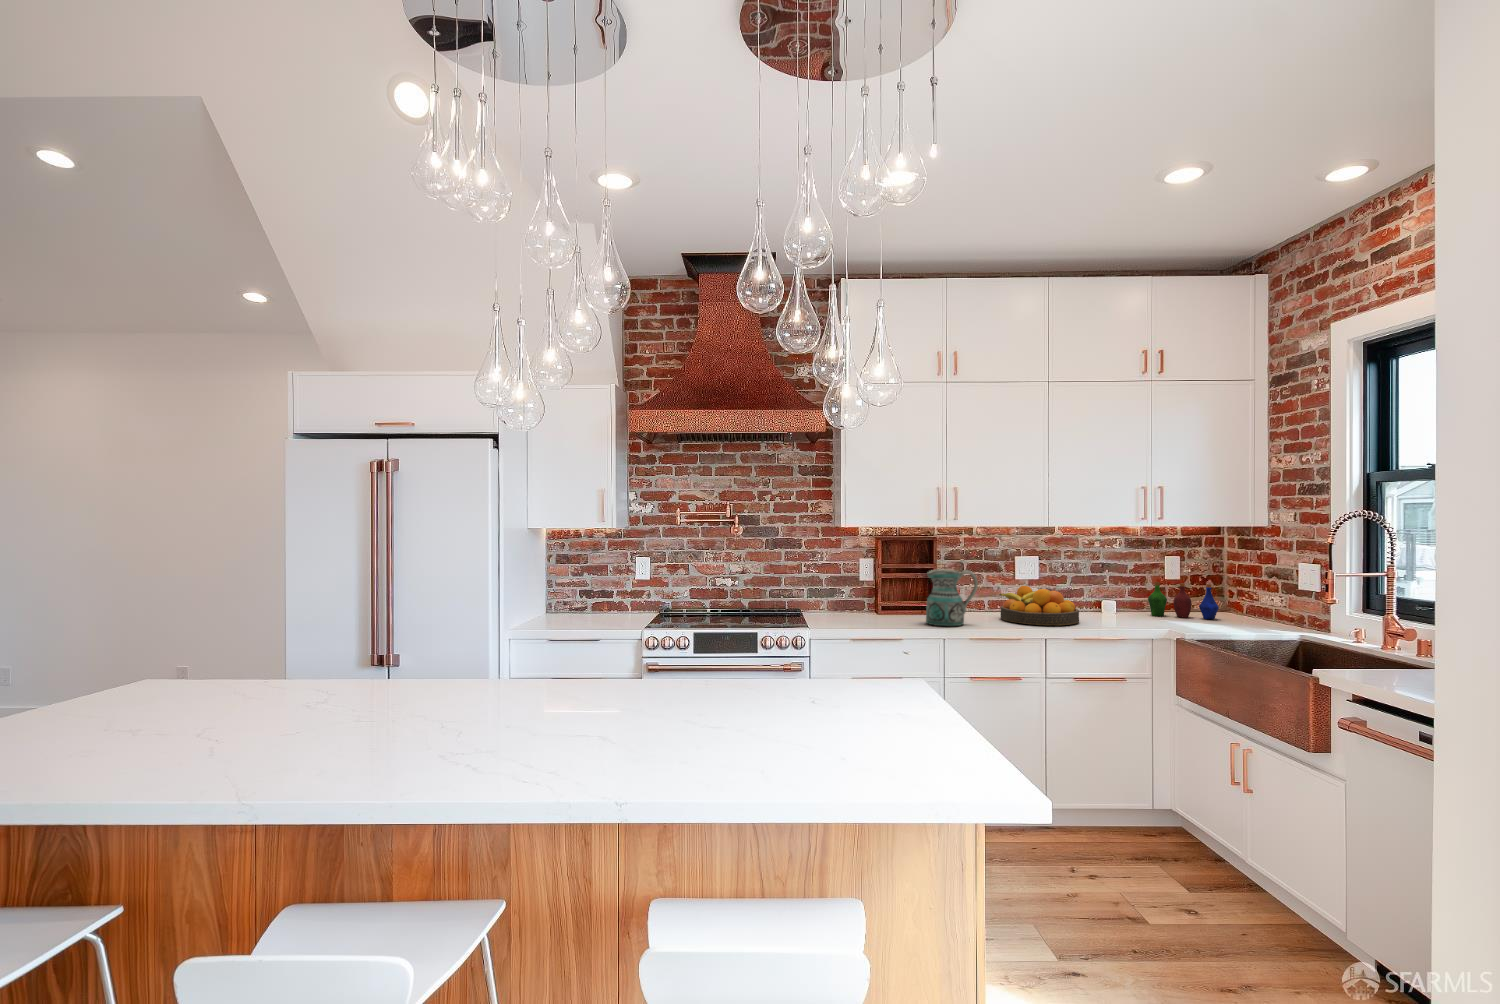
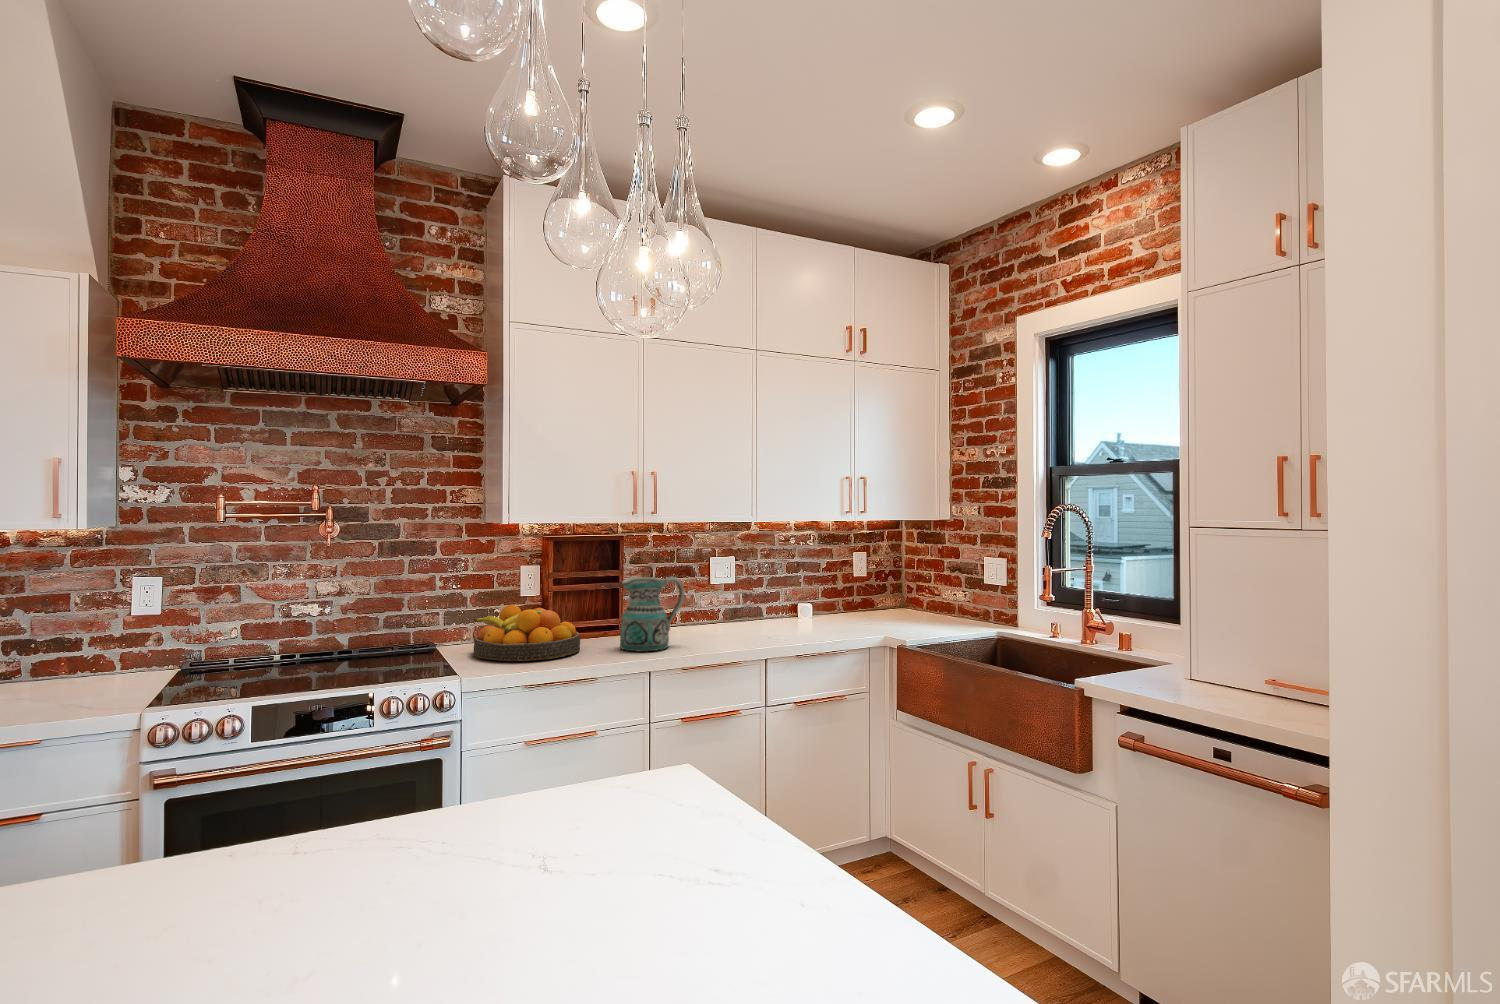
bottle: present [1148,582,1219,619] -> none [842,581,908,618]
fruit bowl: present [999,586,1079,625] -> present [474,605,580,661]

